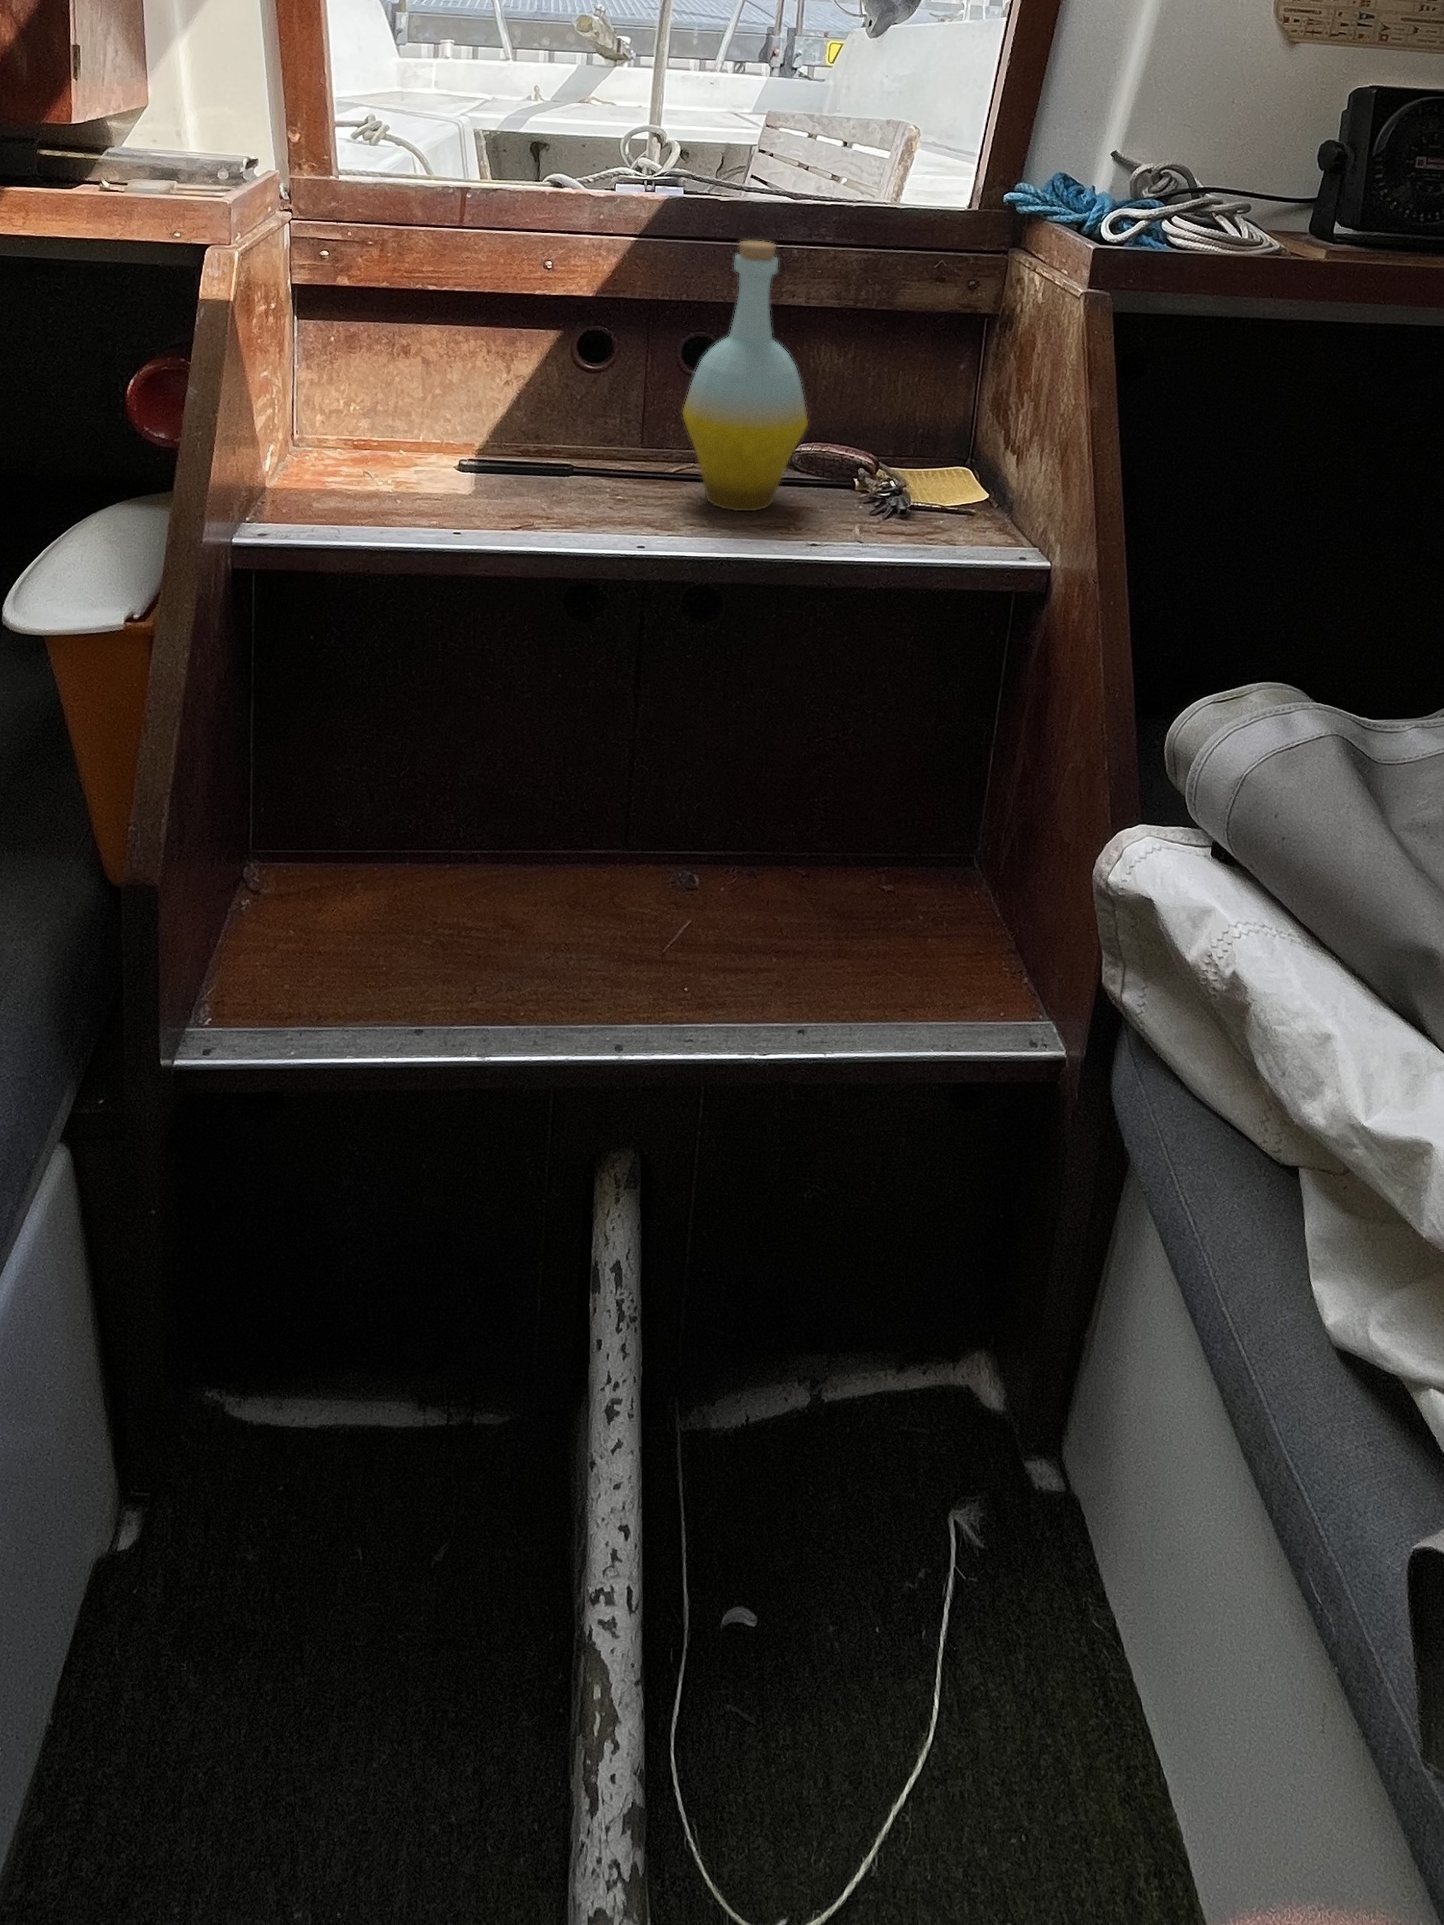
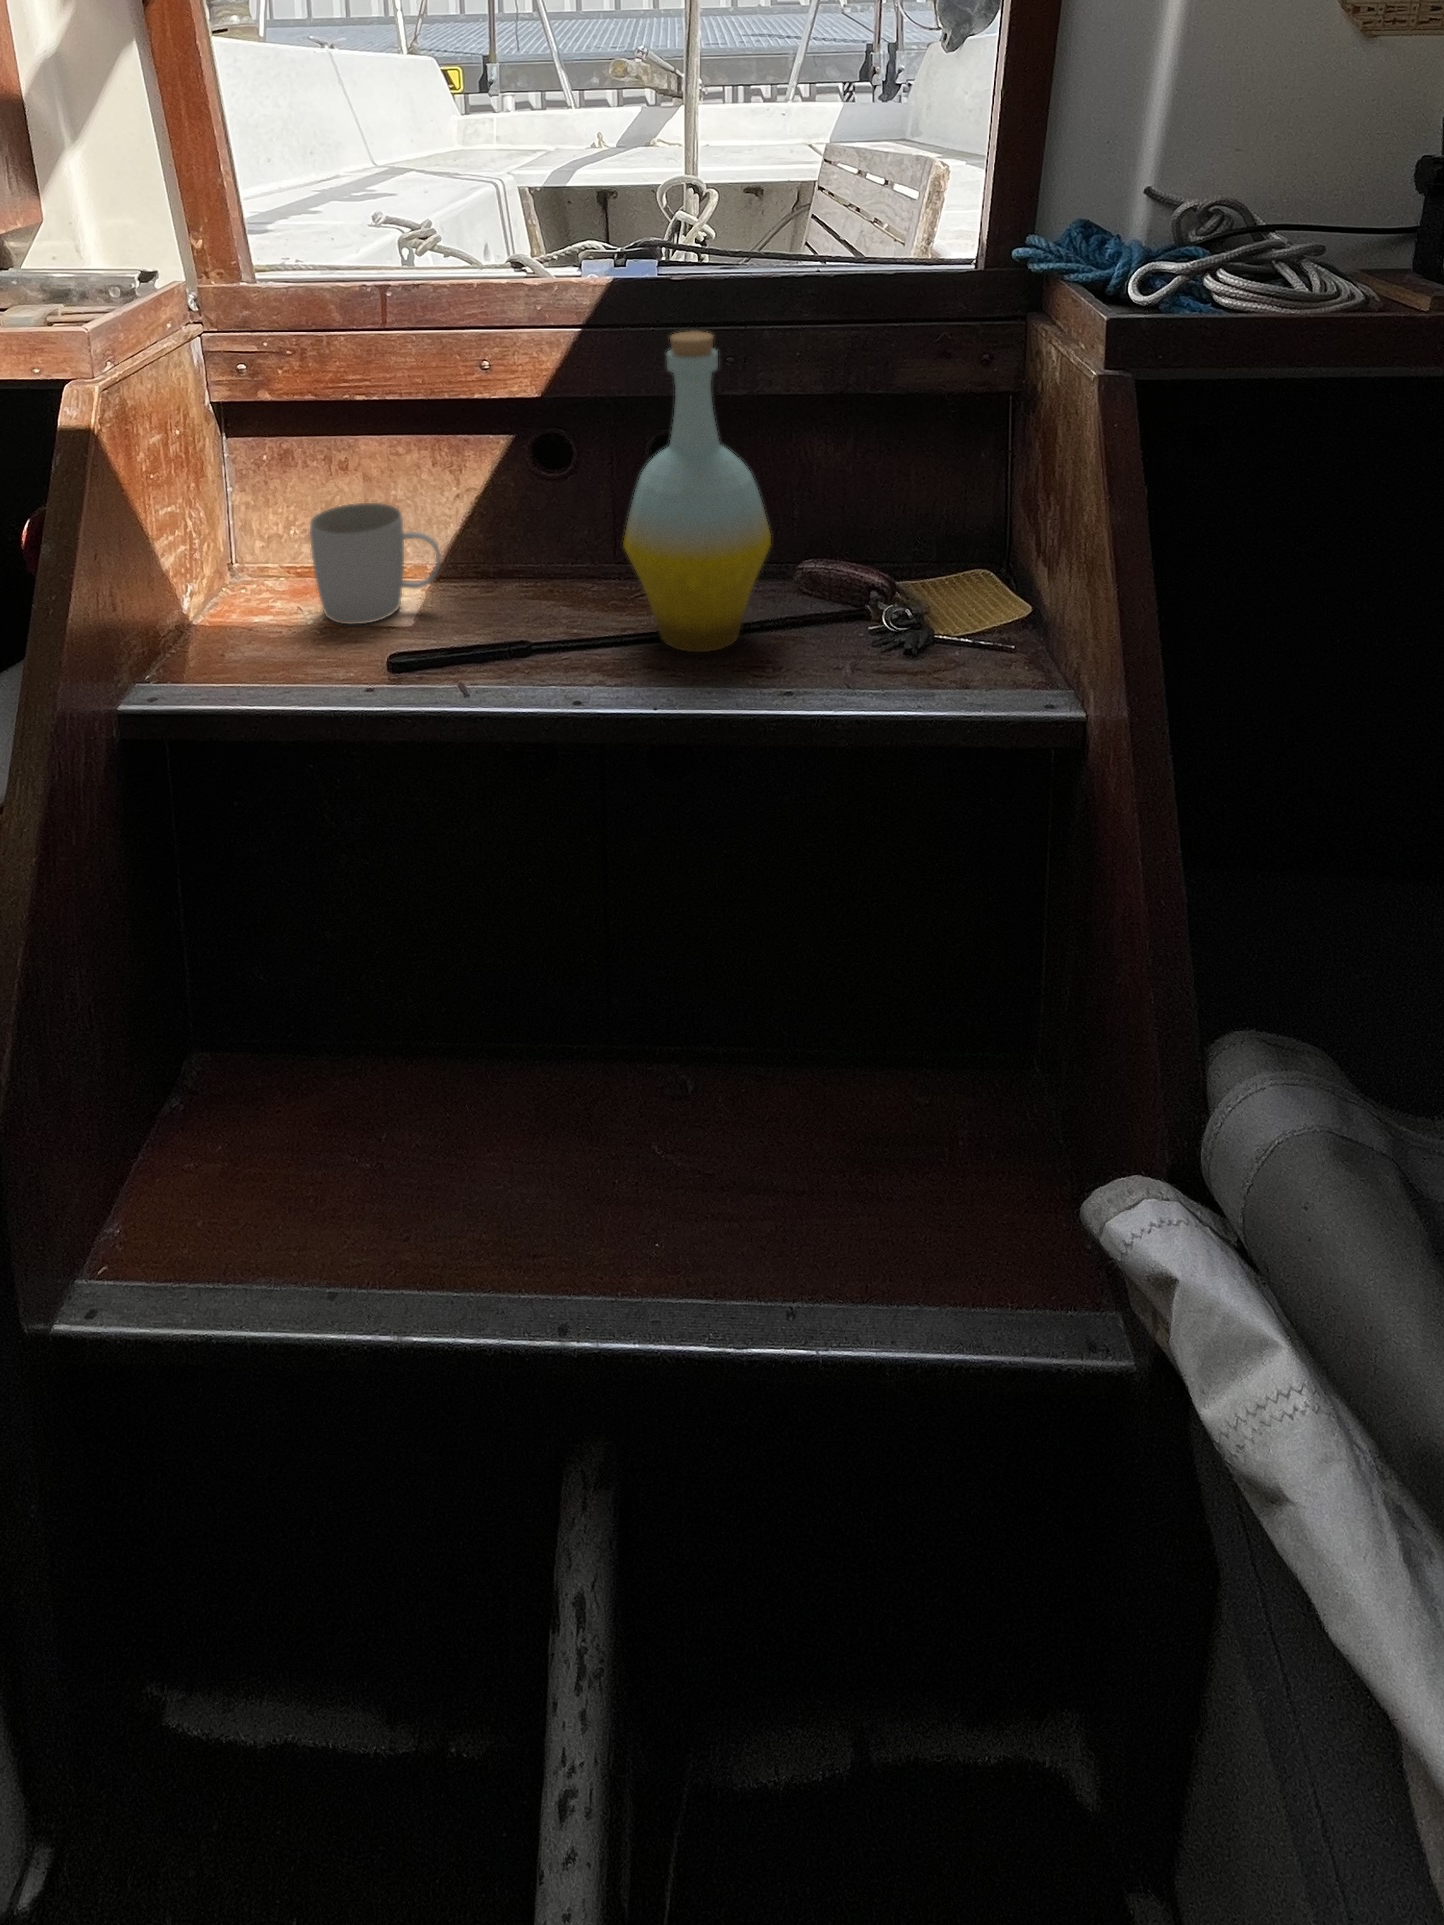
mug: none [396,379,510,482] -> present [310,503,441,624]

